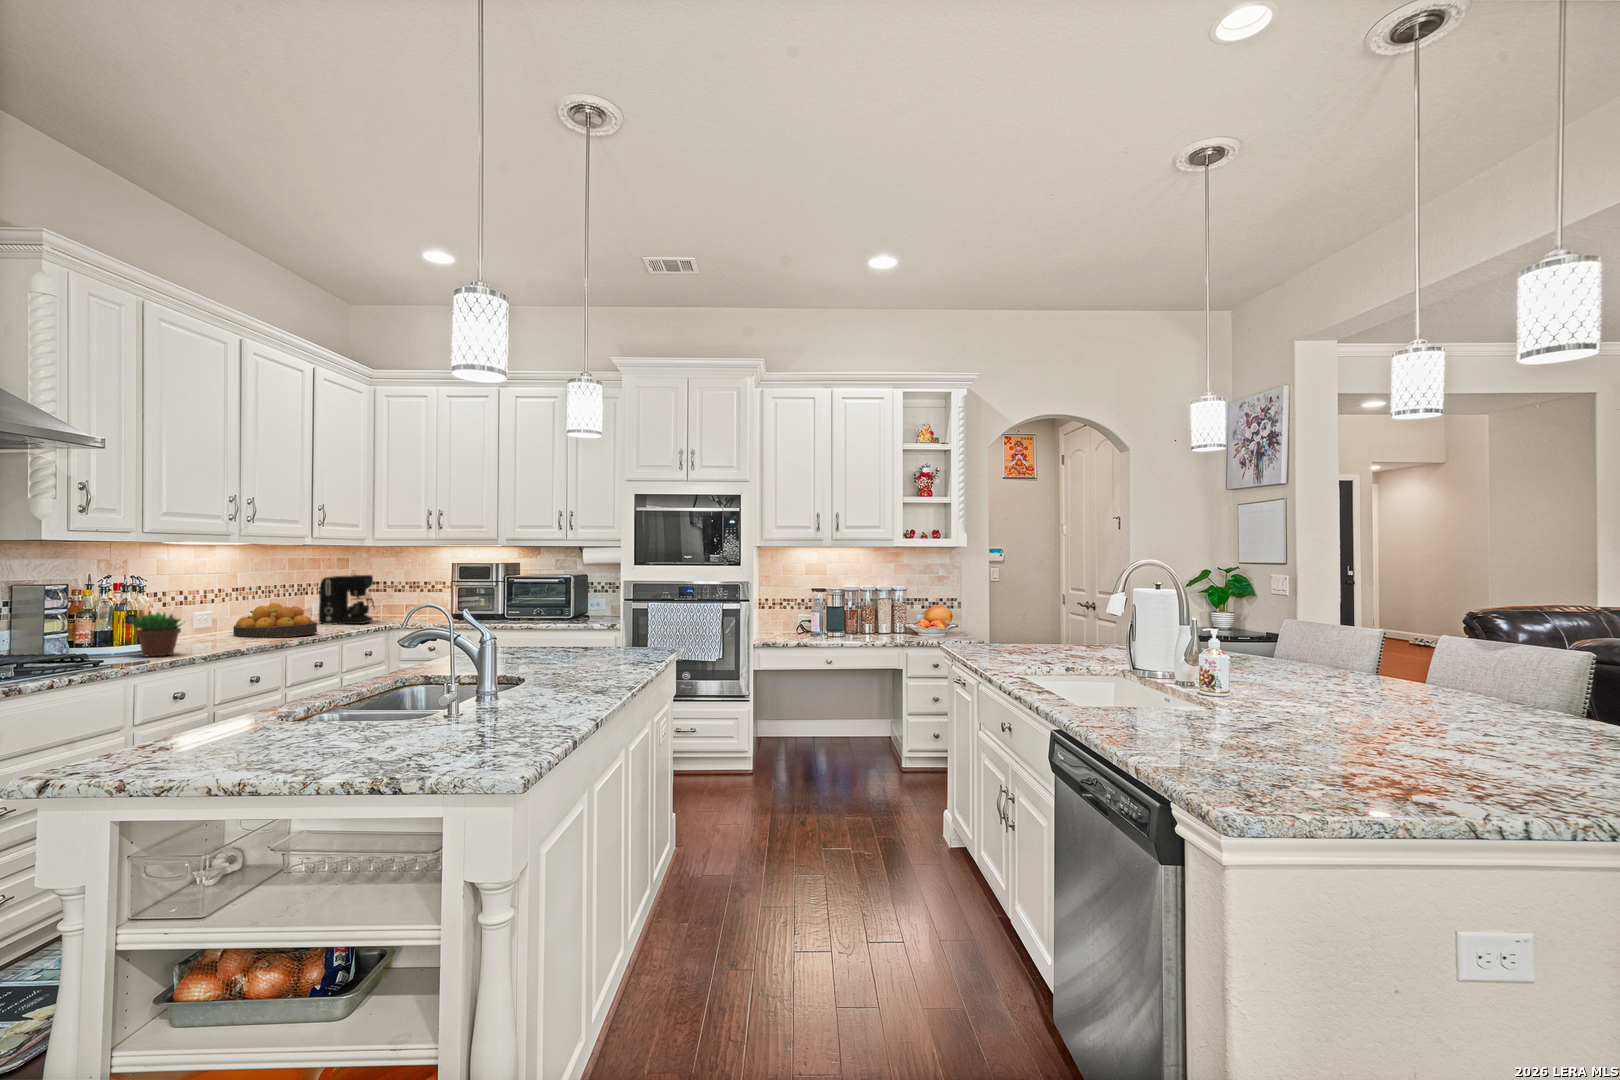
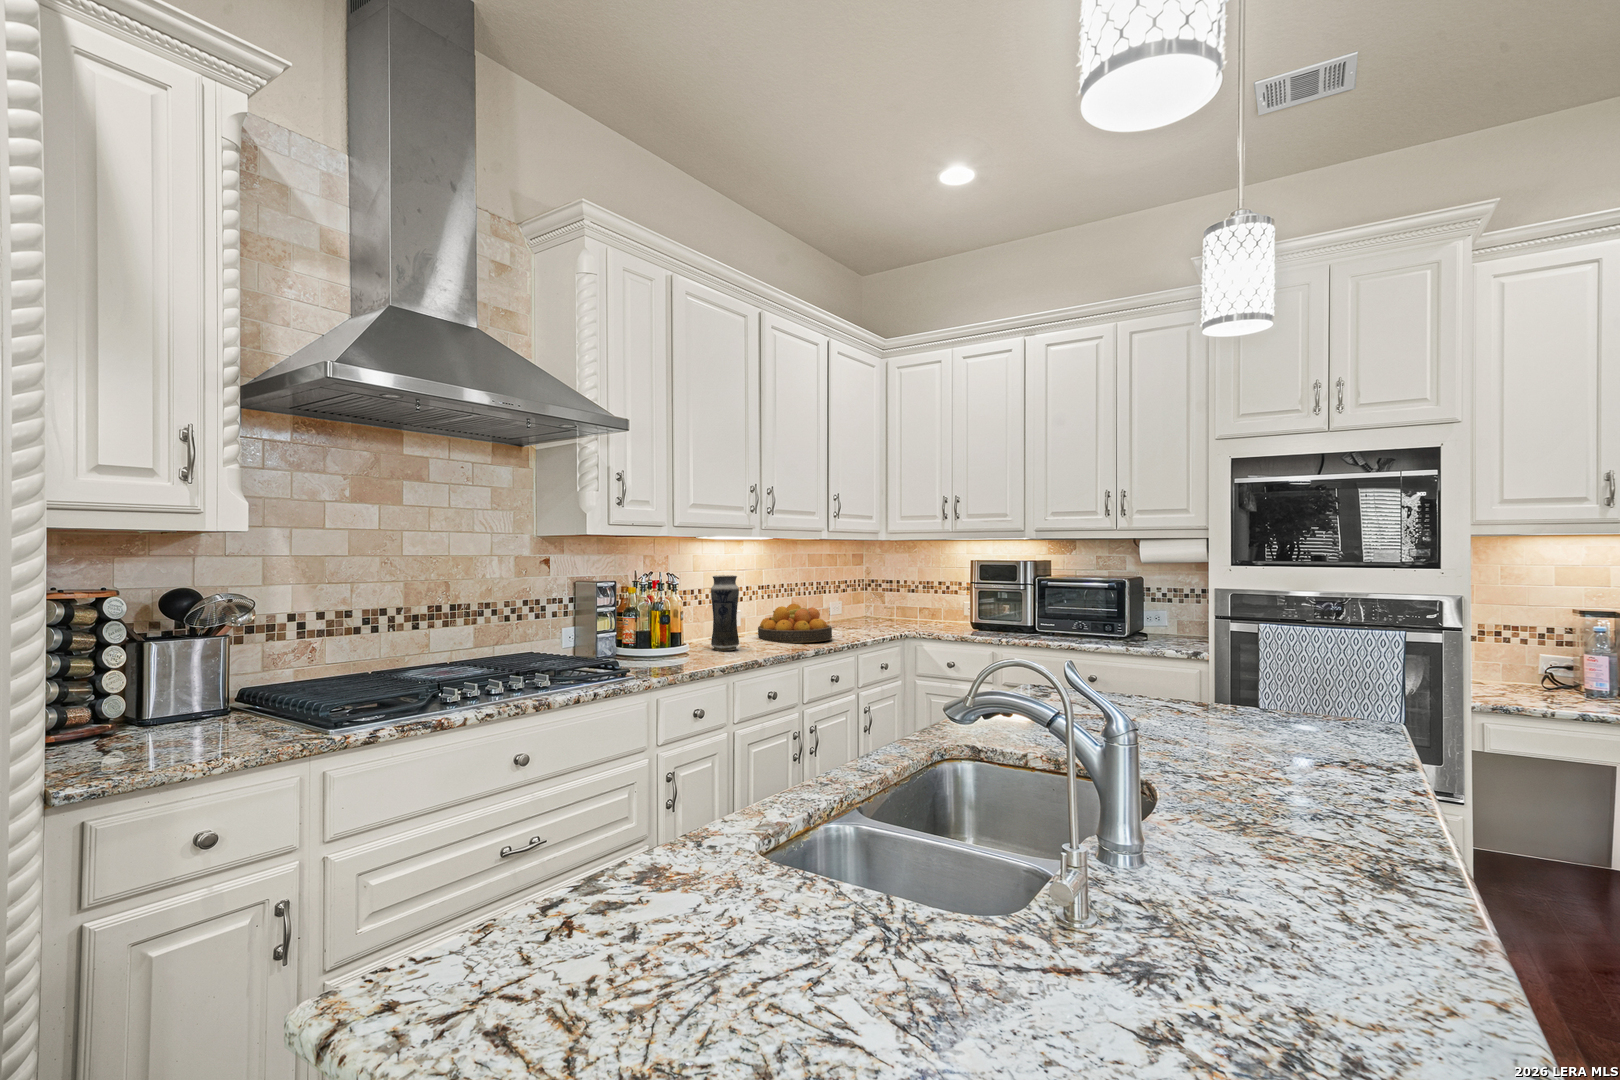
coffee maker: present [319,575,374,624] -> none [836,573,888,628]
vase: none [184,577,218,646] -> present [711,575,739,651]
succulent plant: present [129,613,185,656] -> none [657,613,706,663]

